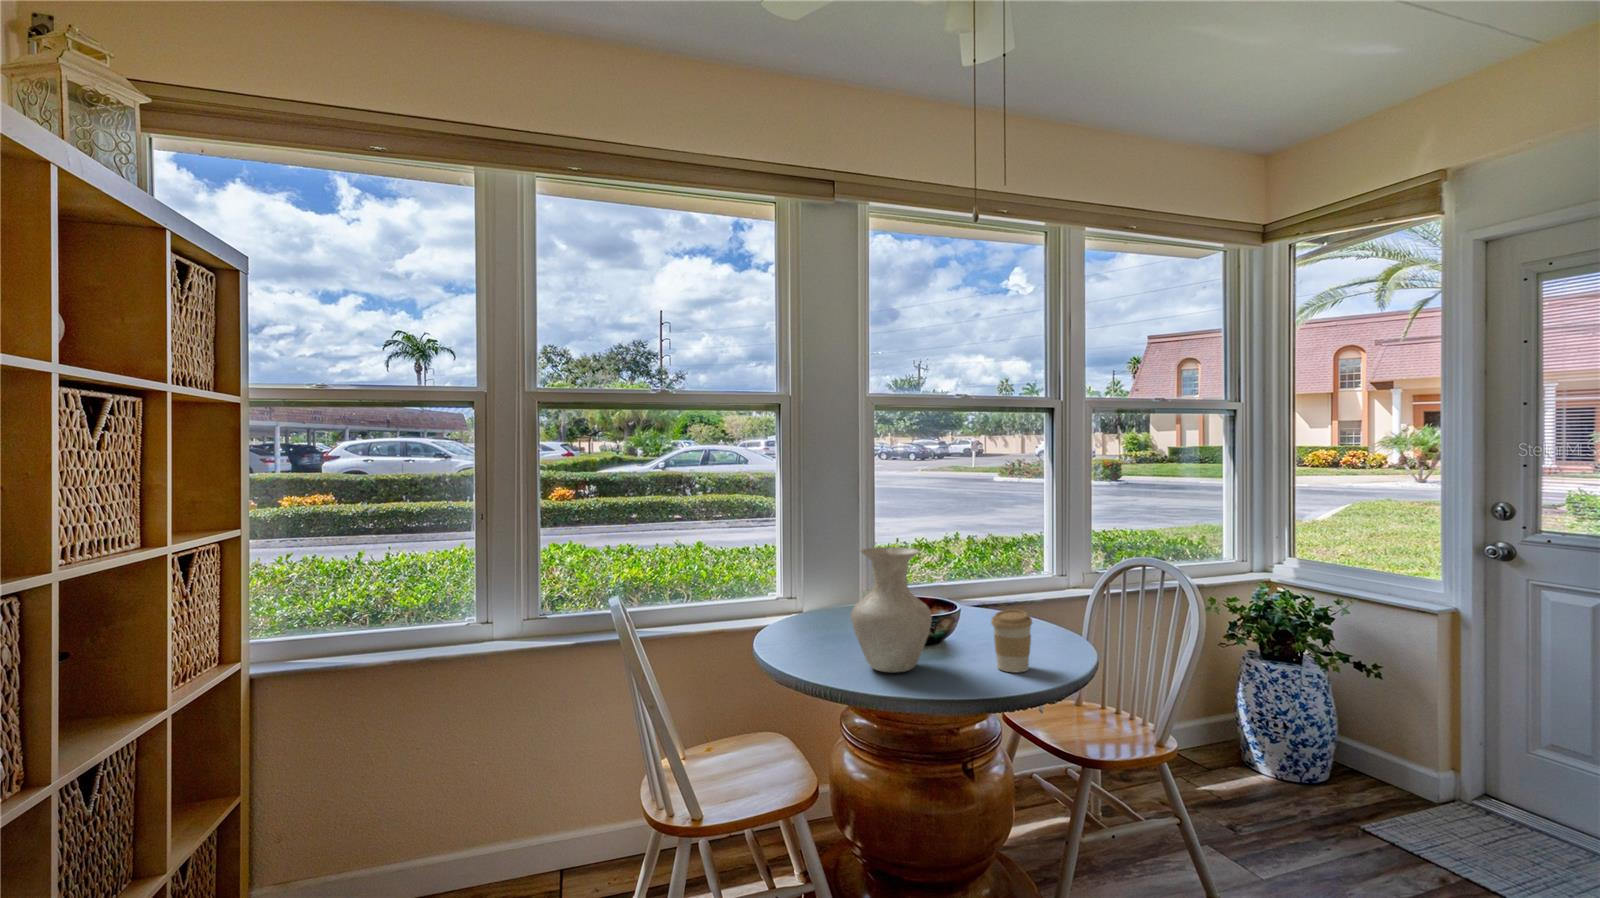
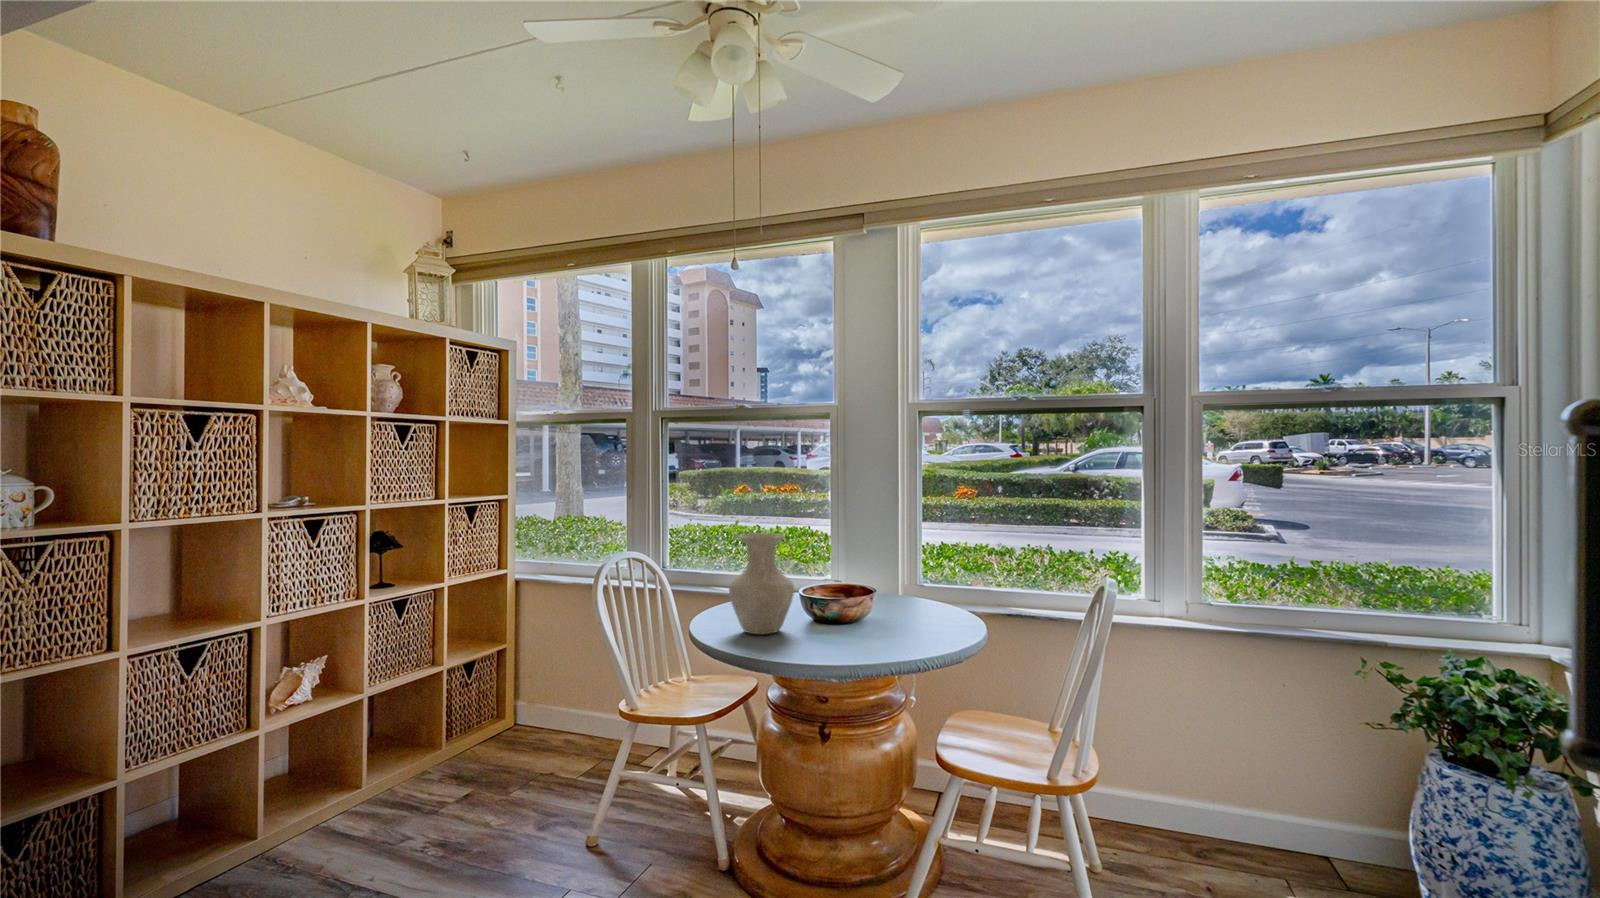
coffee cup: present [991,610,1032,672] -> none [814,598,849,652]

